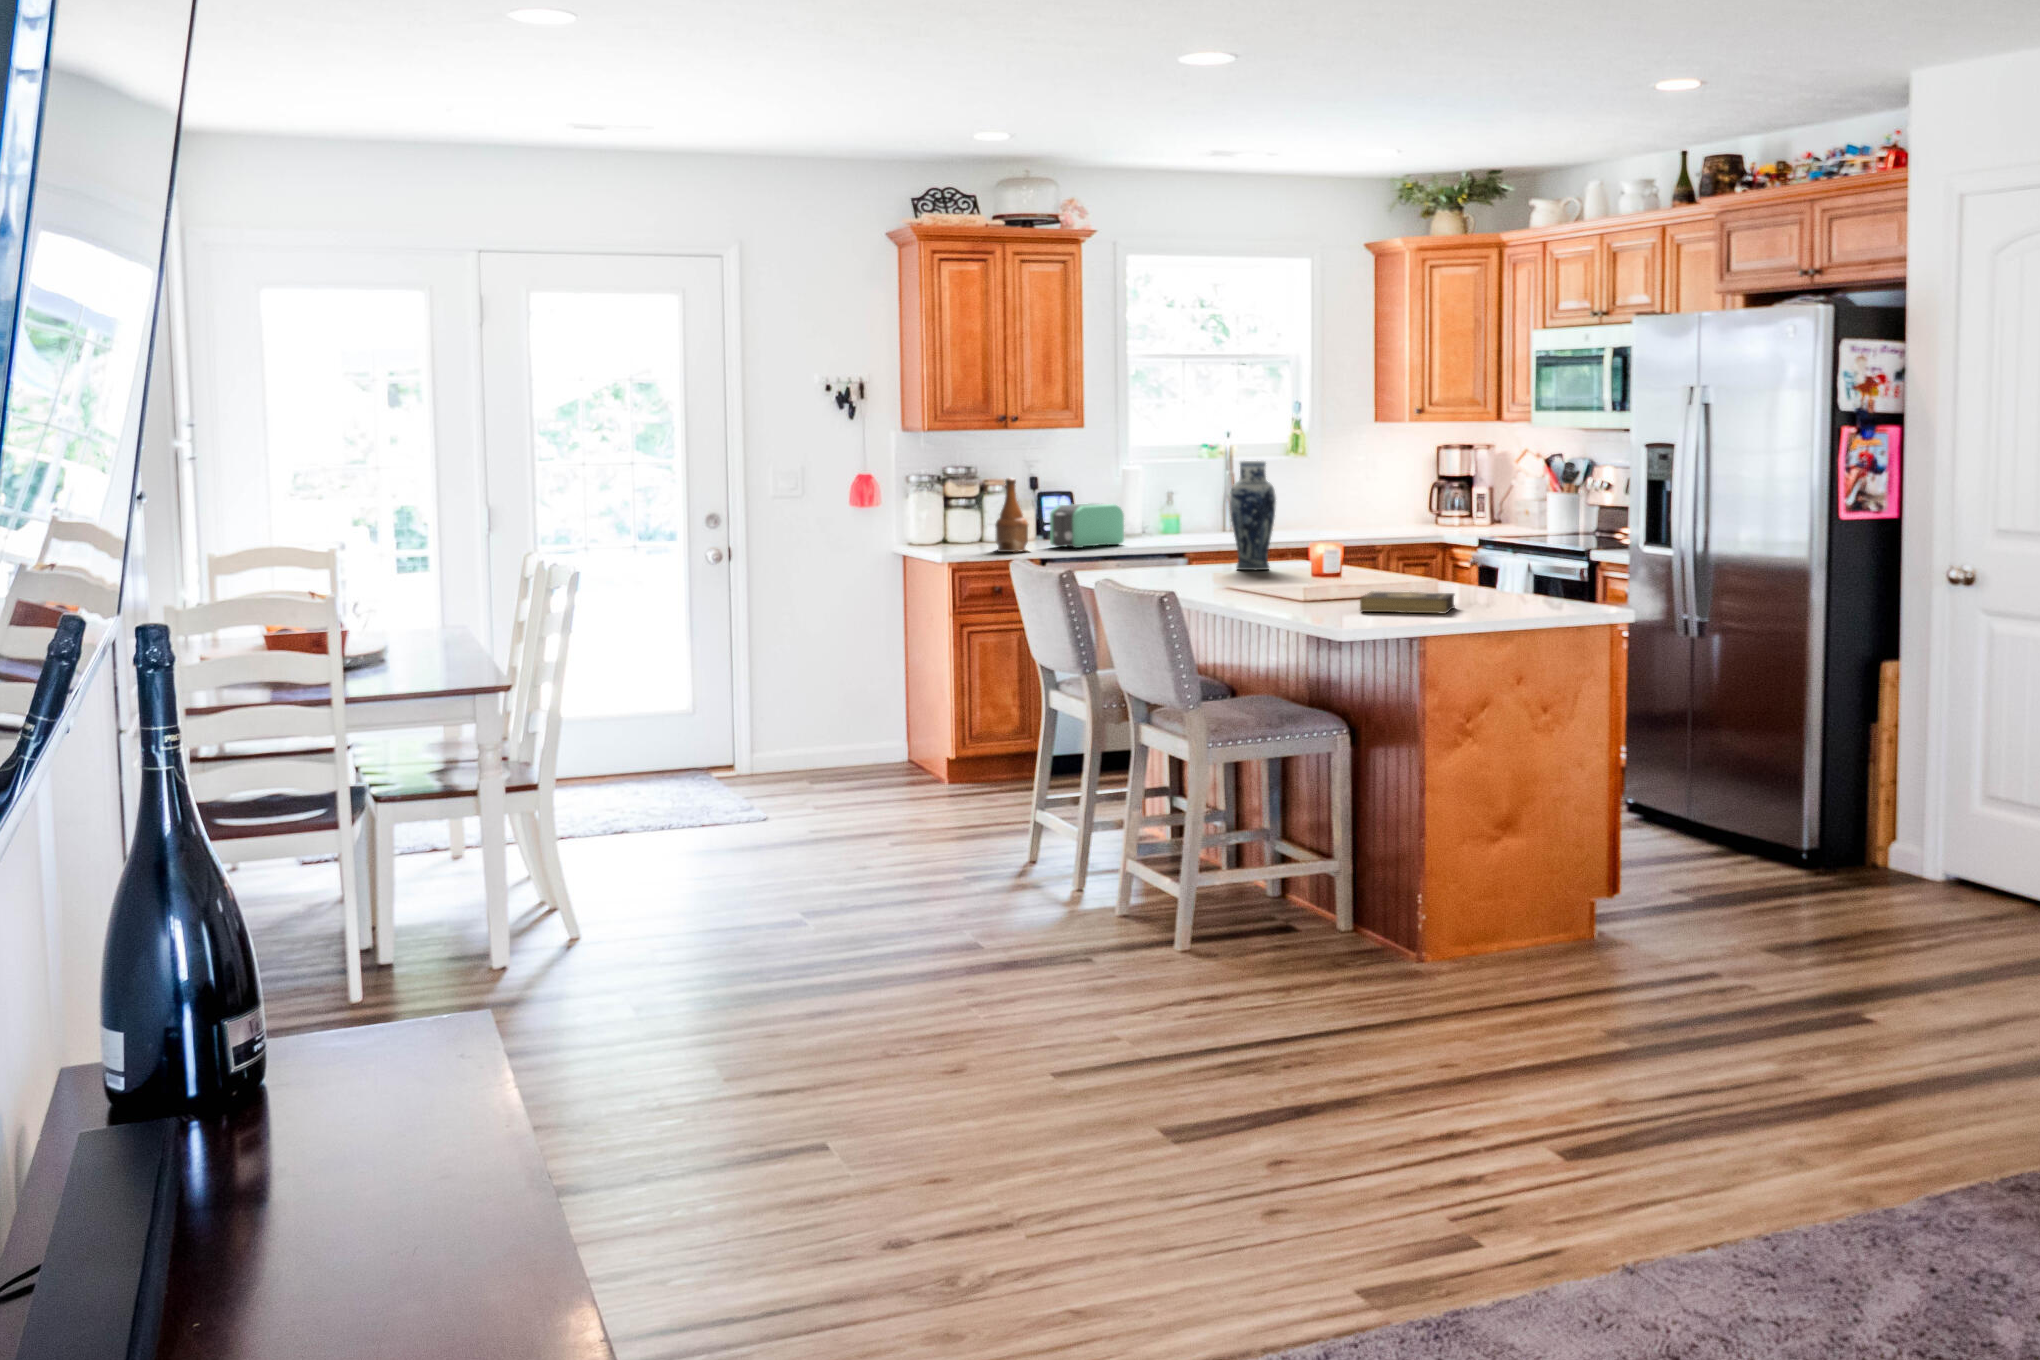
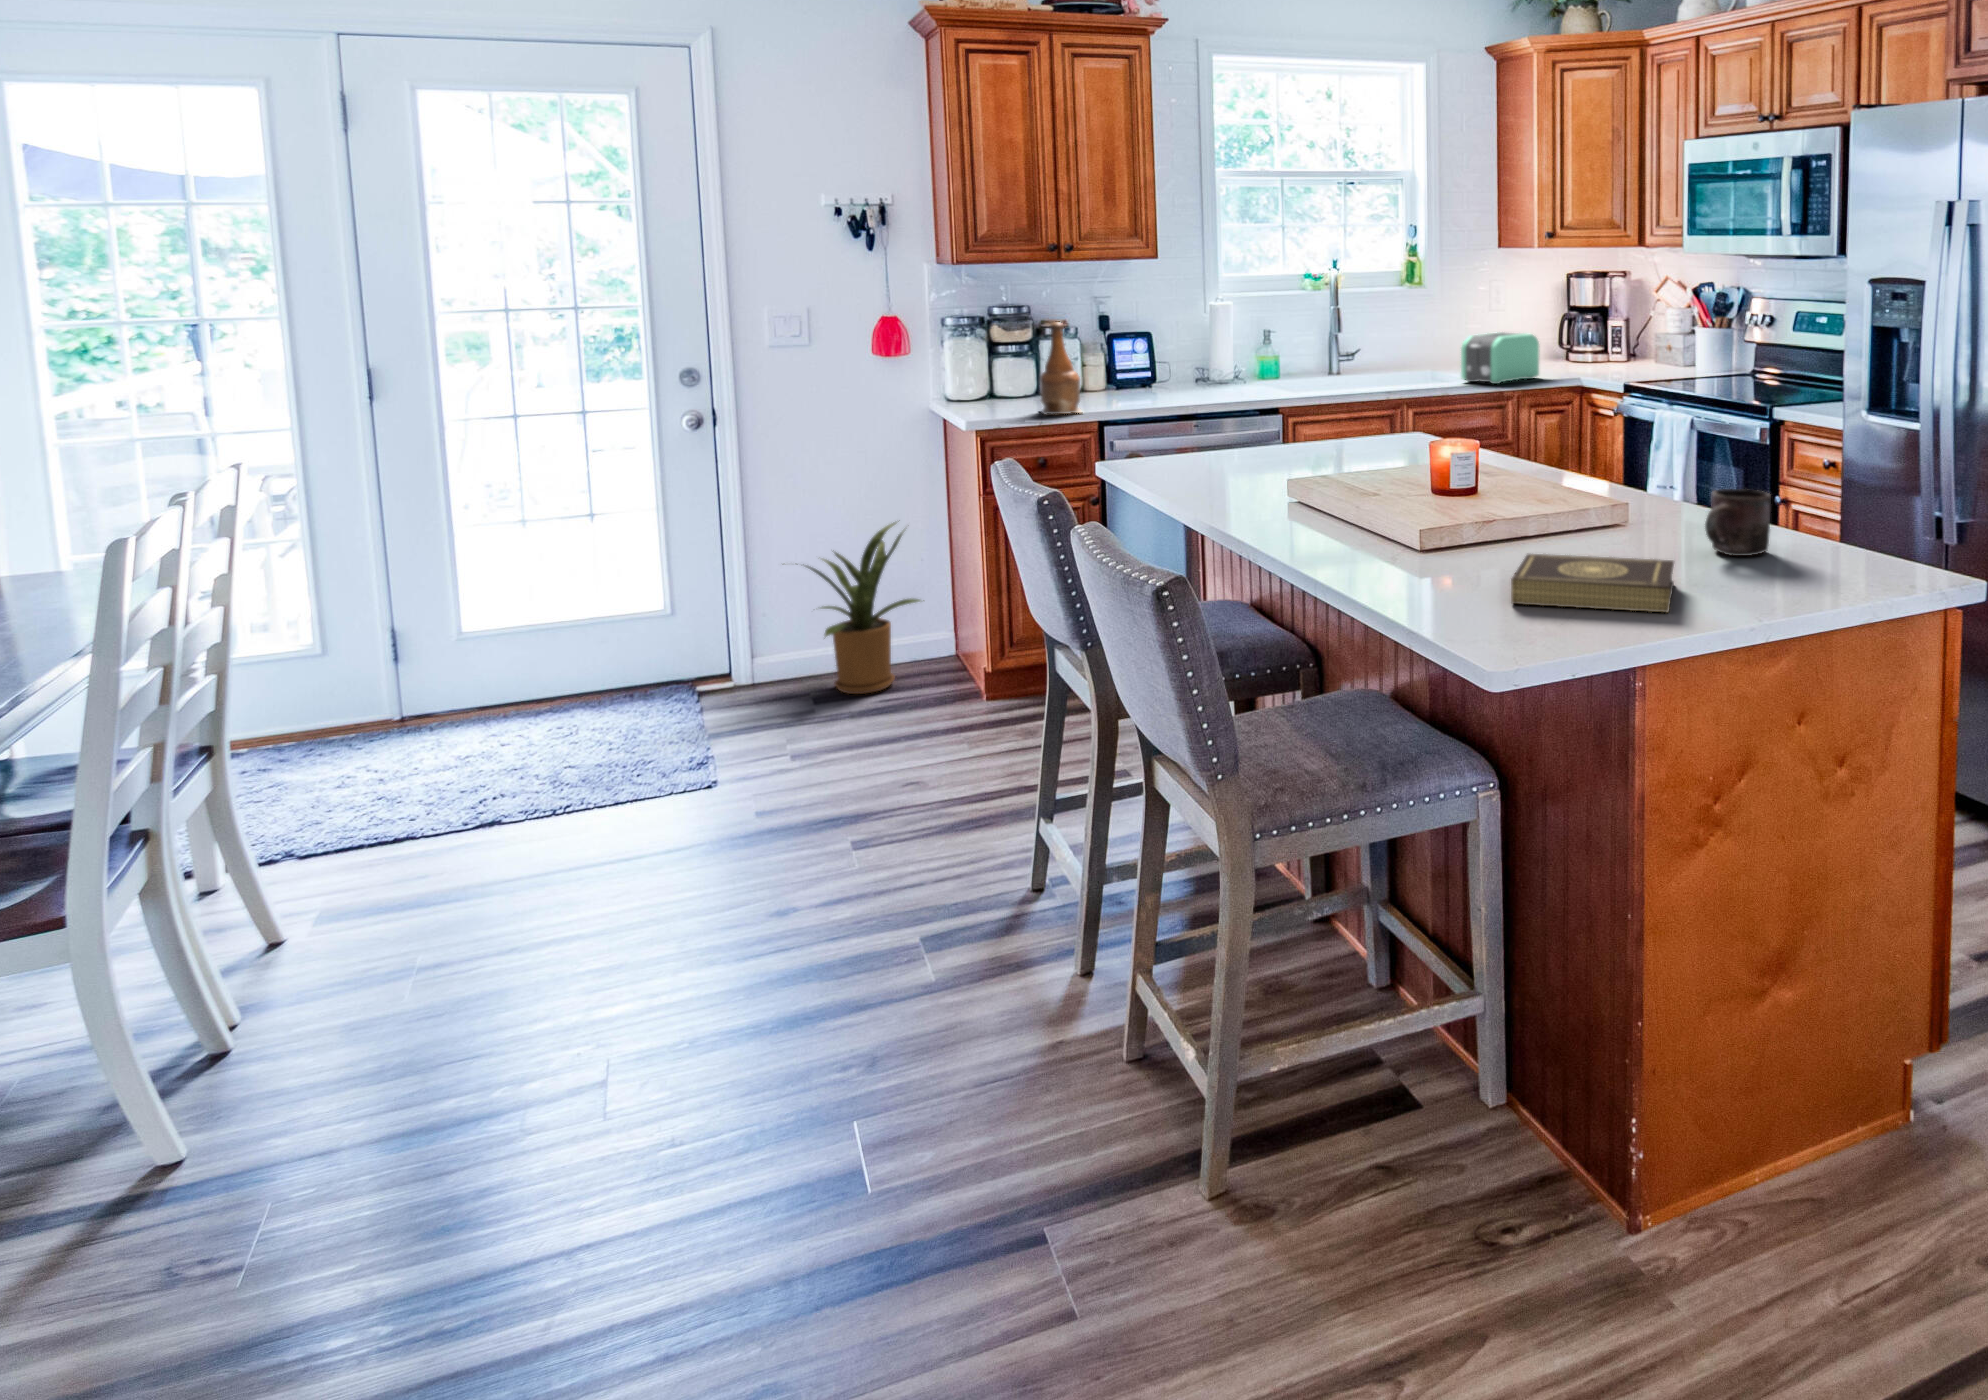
vase: present [1230,461,1276,570] -> none [1312,309,1376,463]
toaster: present [1050,503,1124,548] -> present [1461,332,1539,384]
mug: none [1479,562,1520,600] -> present [1705,489,1771,556]
house plant: none [782,643,891,783] -> present [806,521,924,694]

